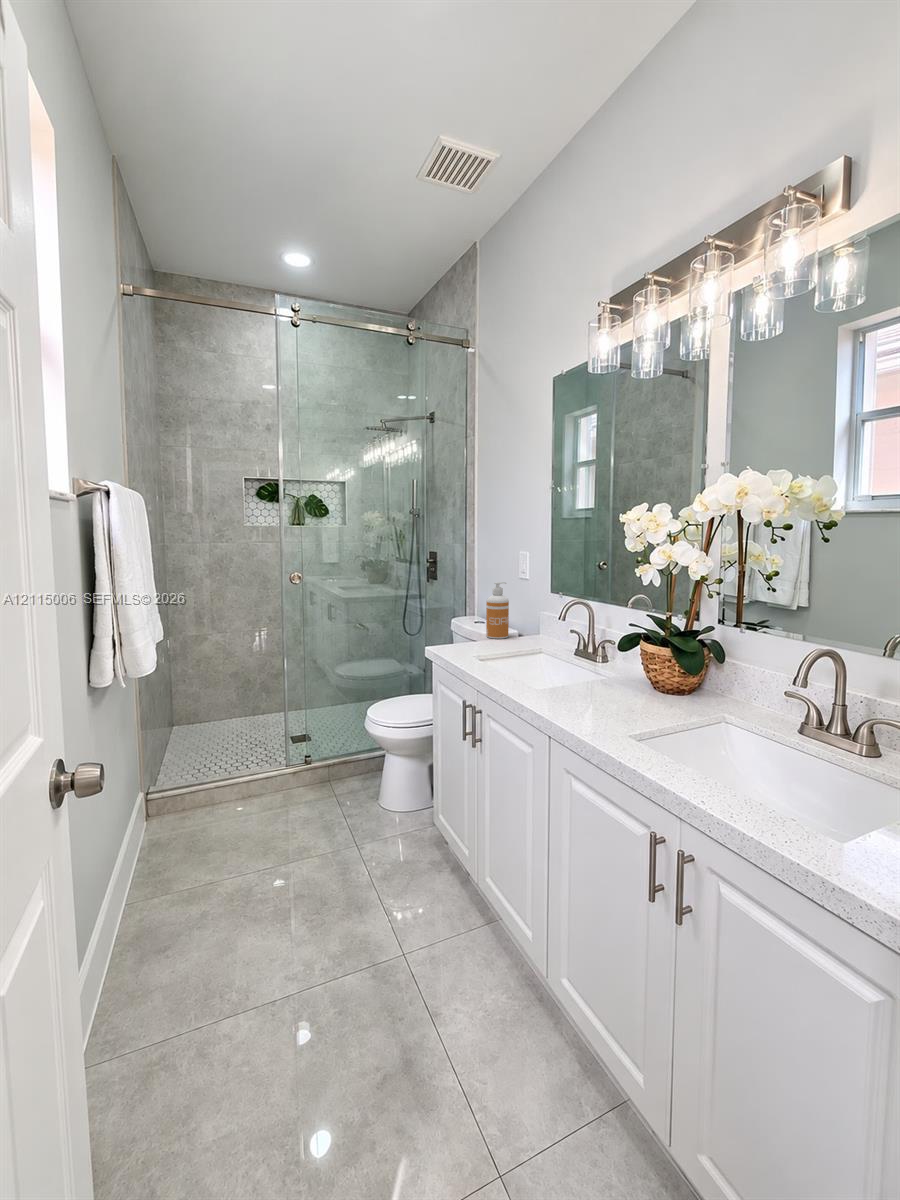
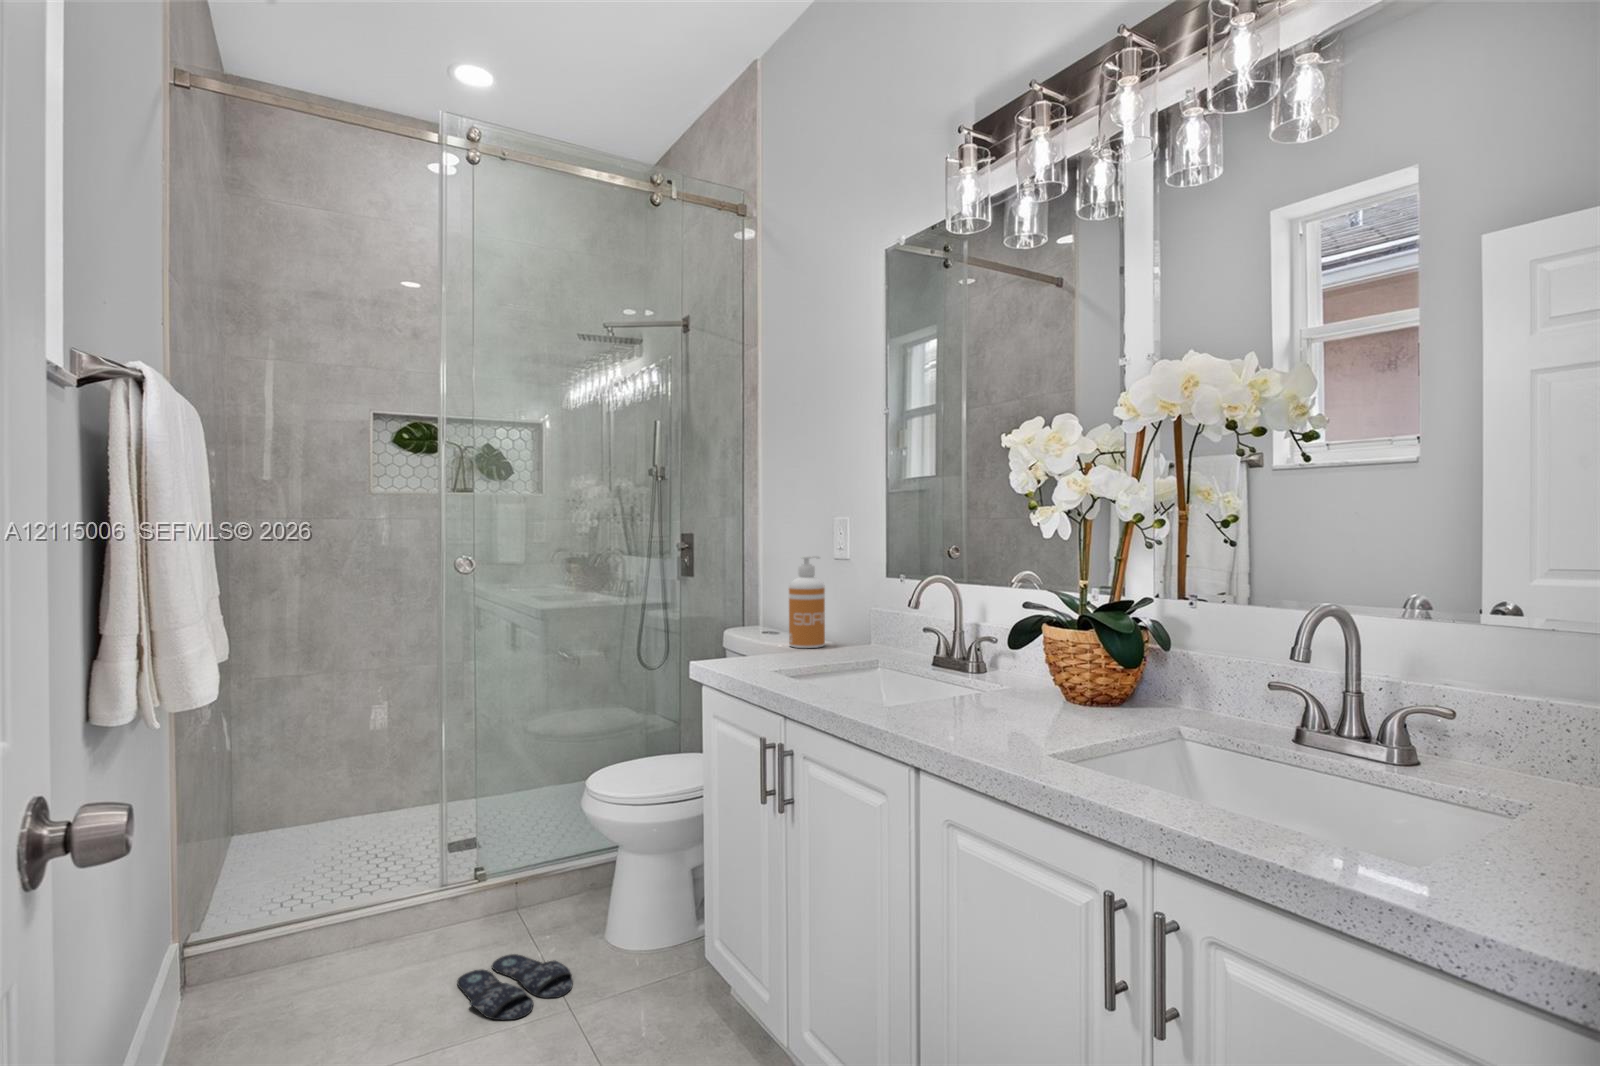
slippers: none [300,802,362,841] -> present [457,954,573,1020]

